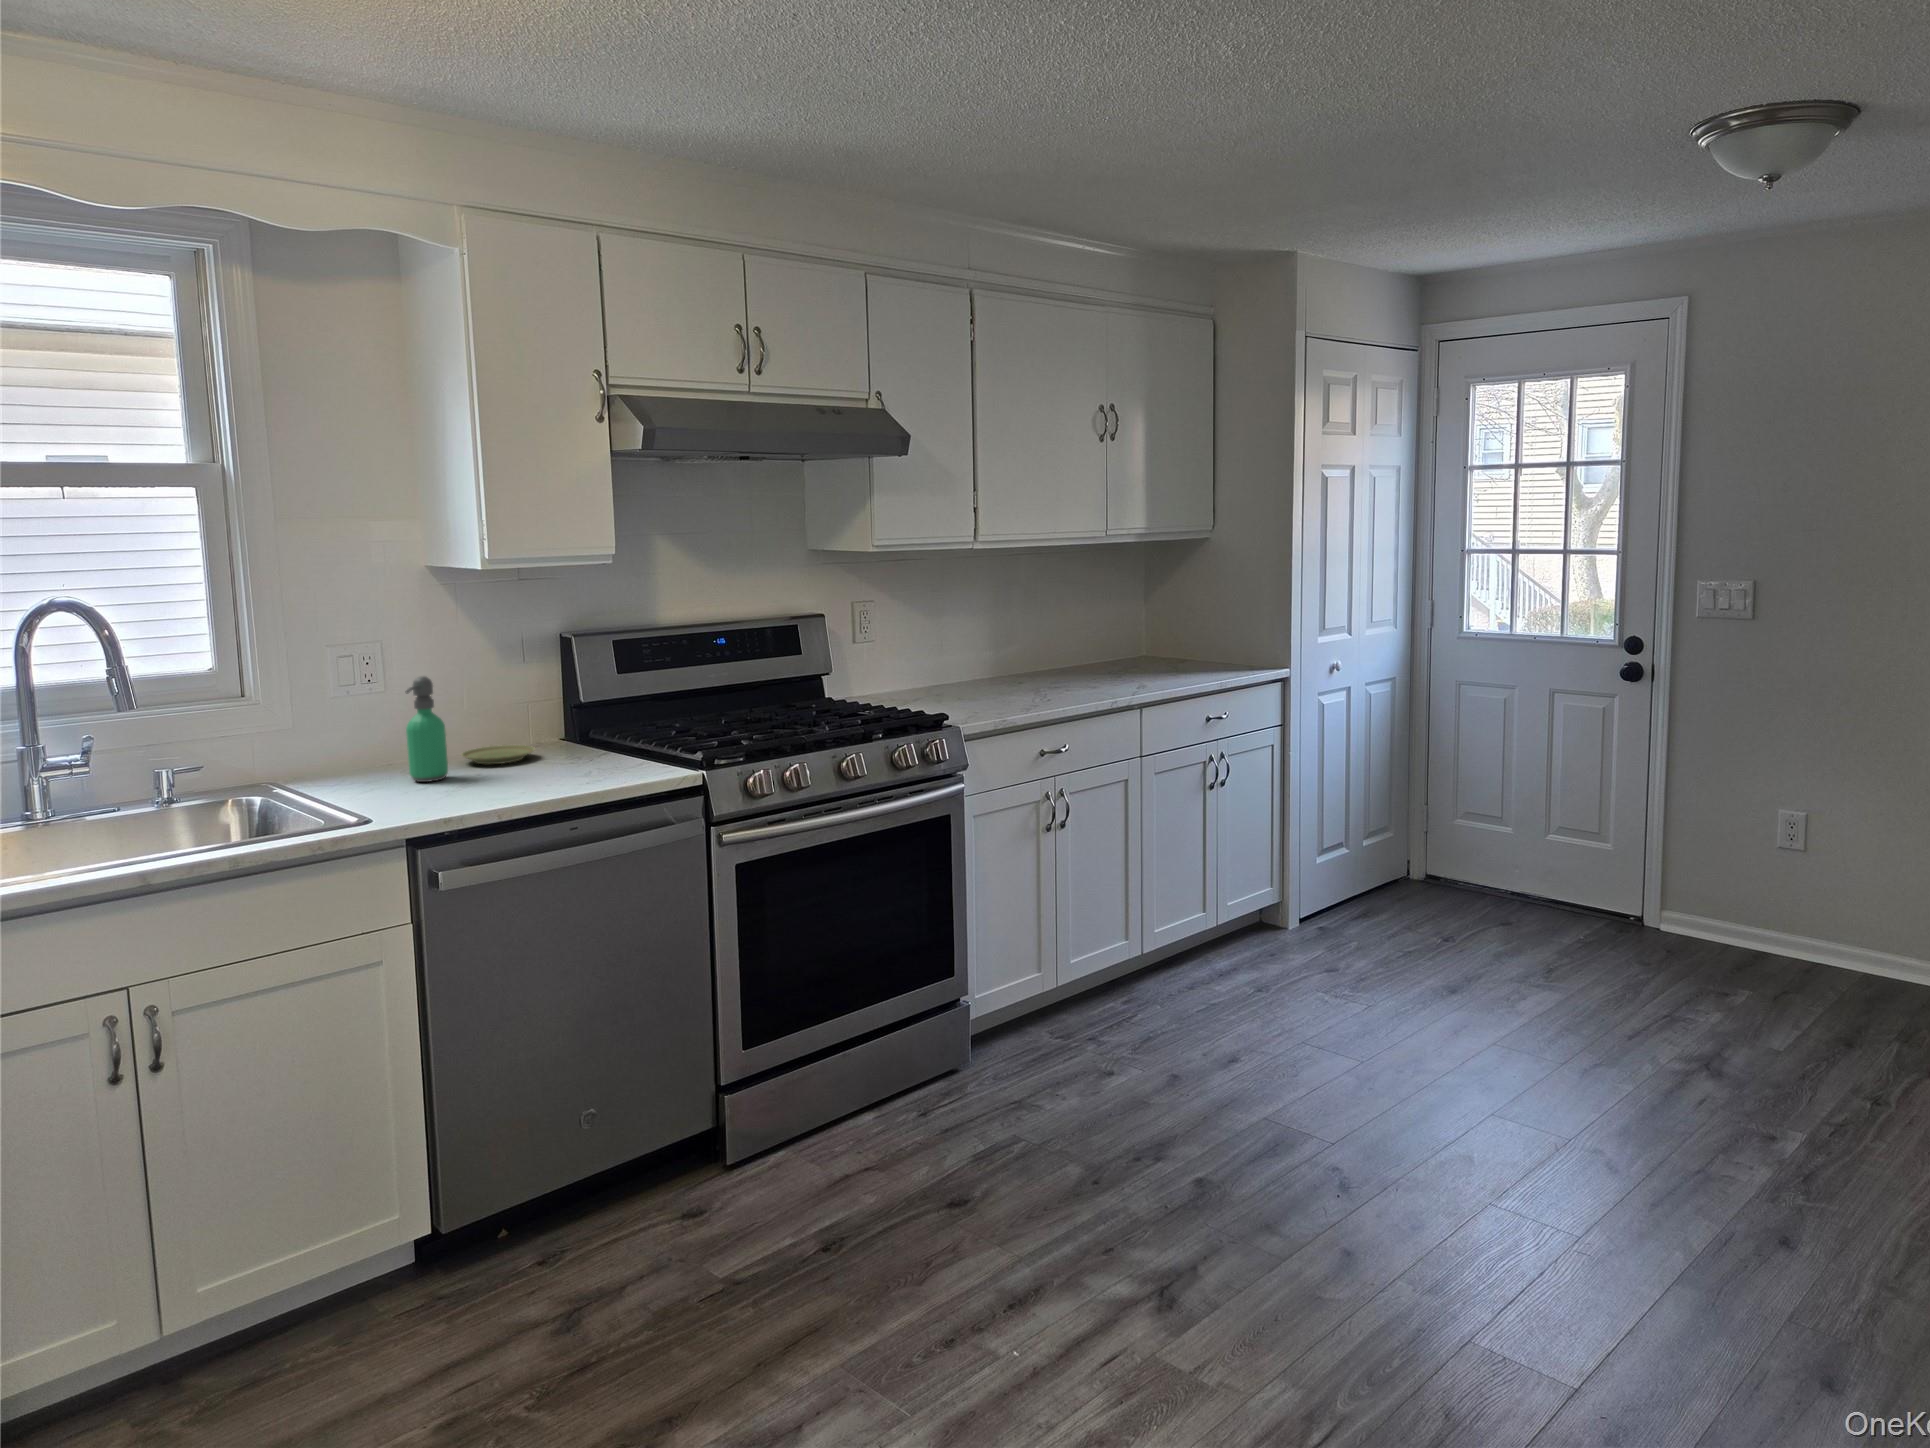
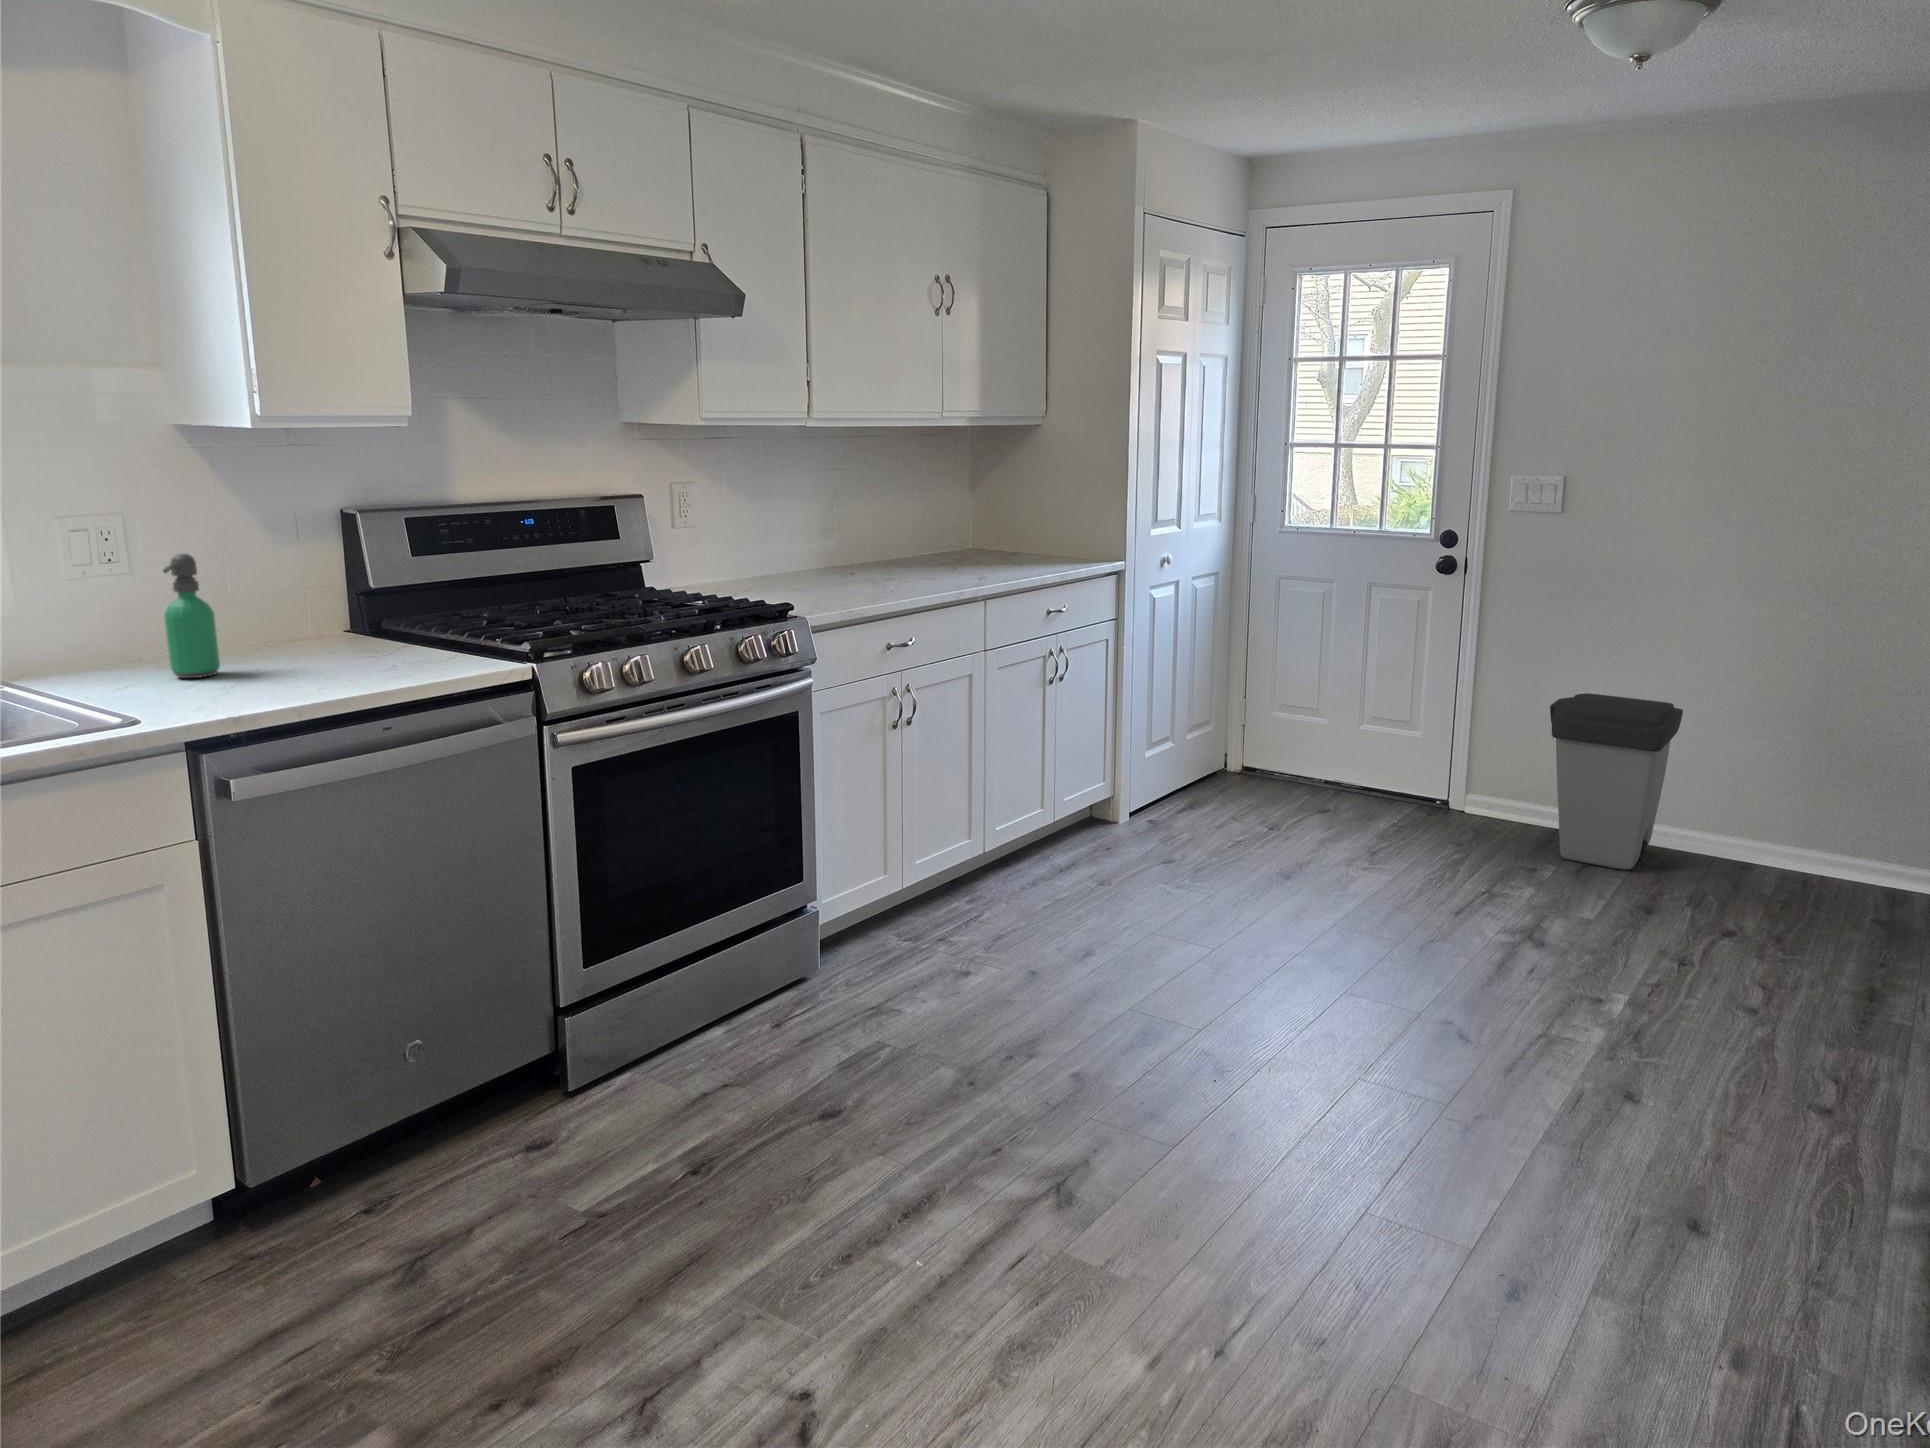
plate: present [461,745,535,764] -> none [231,637,323,658]
trash can: none [1742,810,1897,1001] -> present [1550,693,1683,870]

